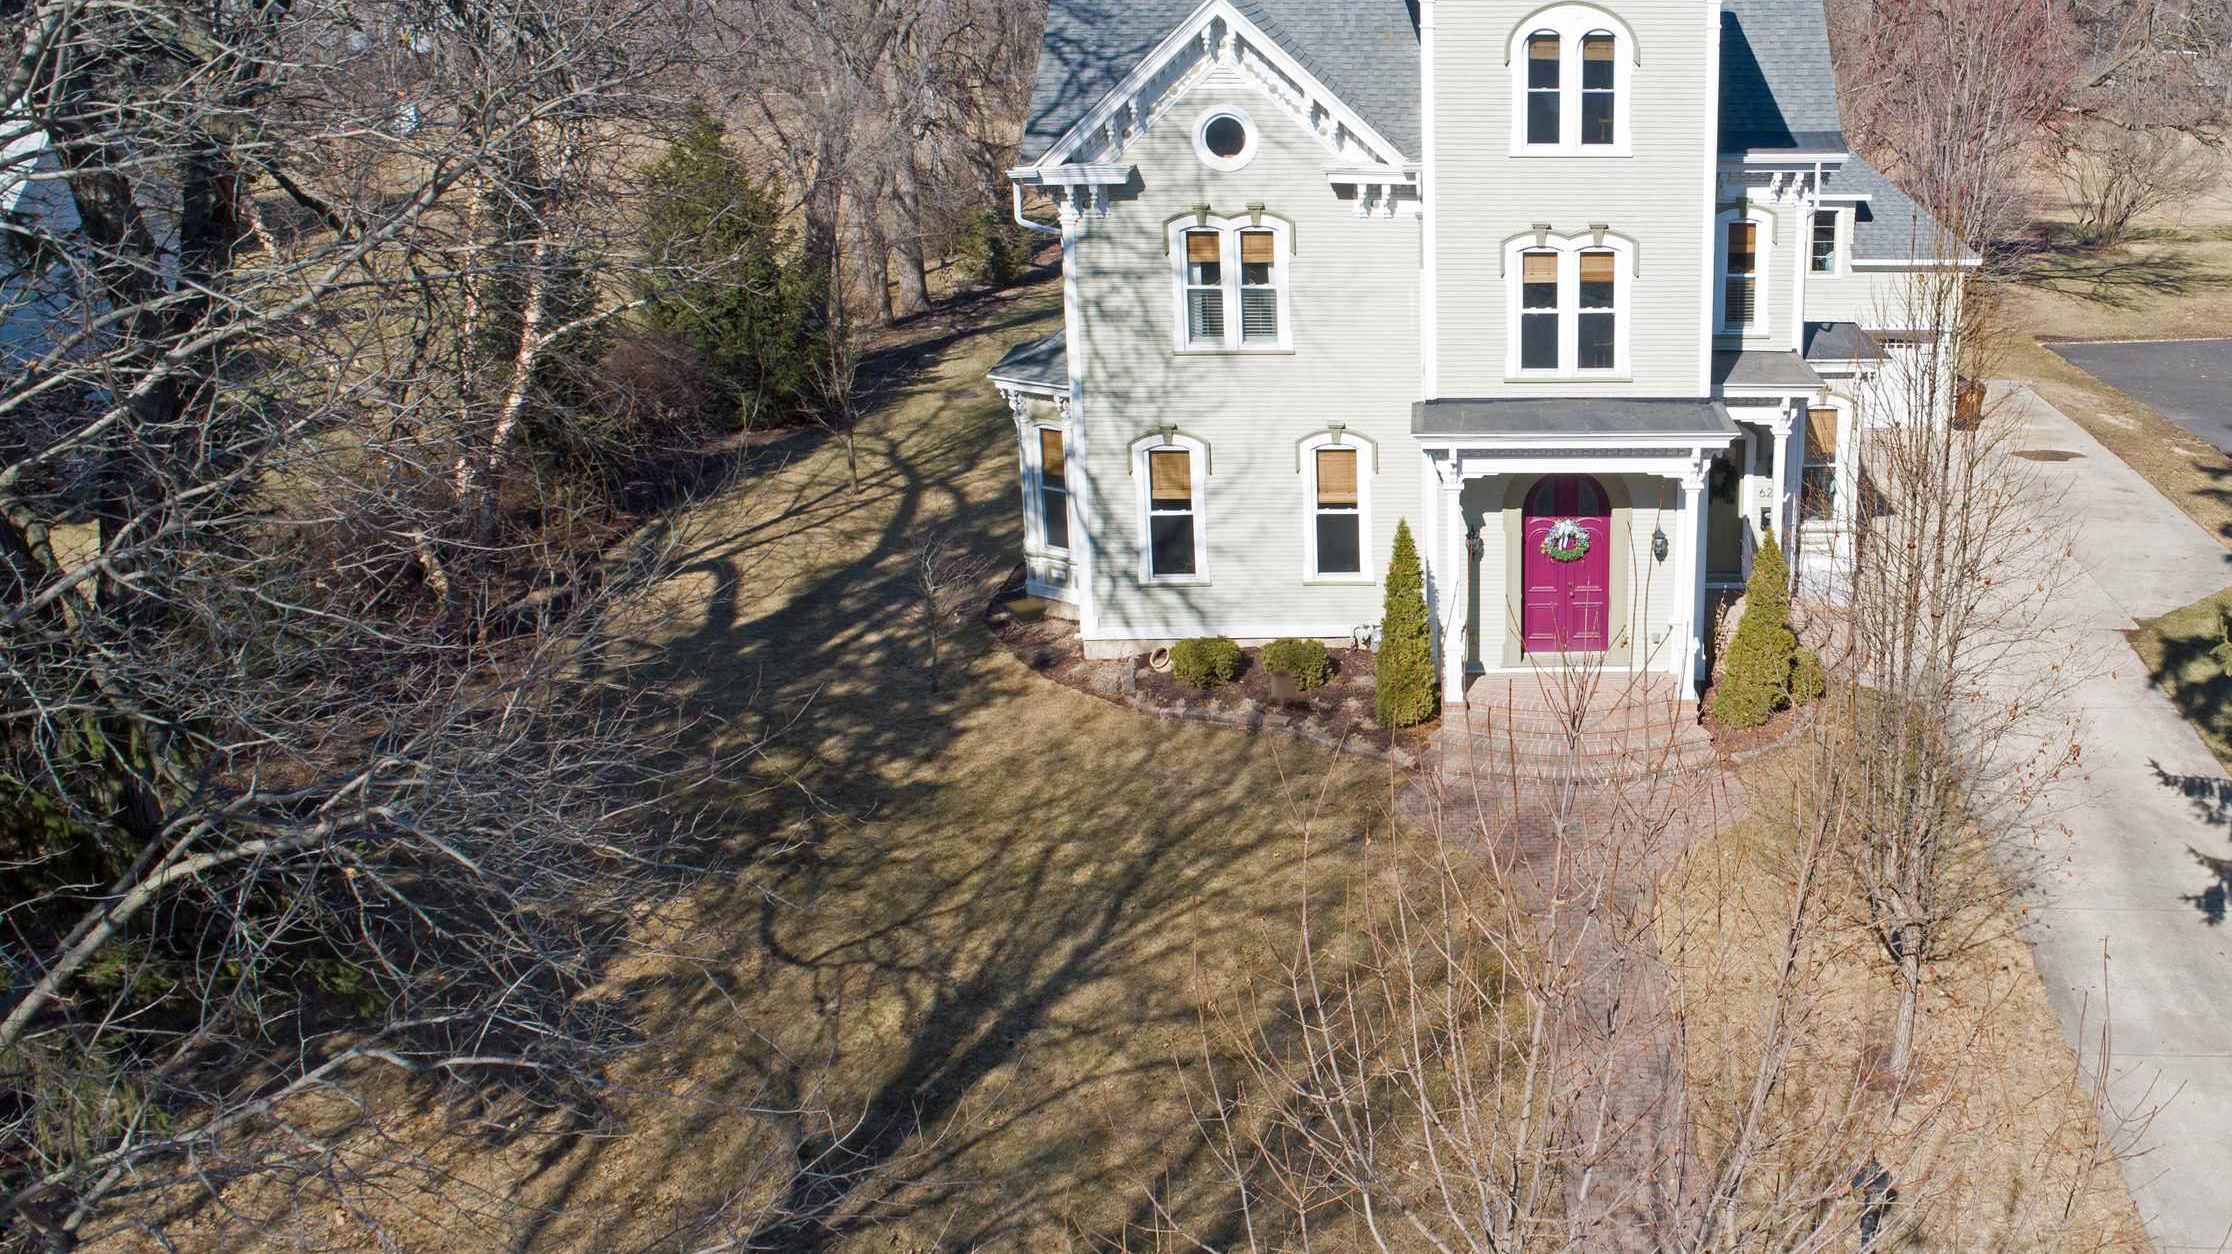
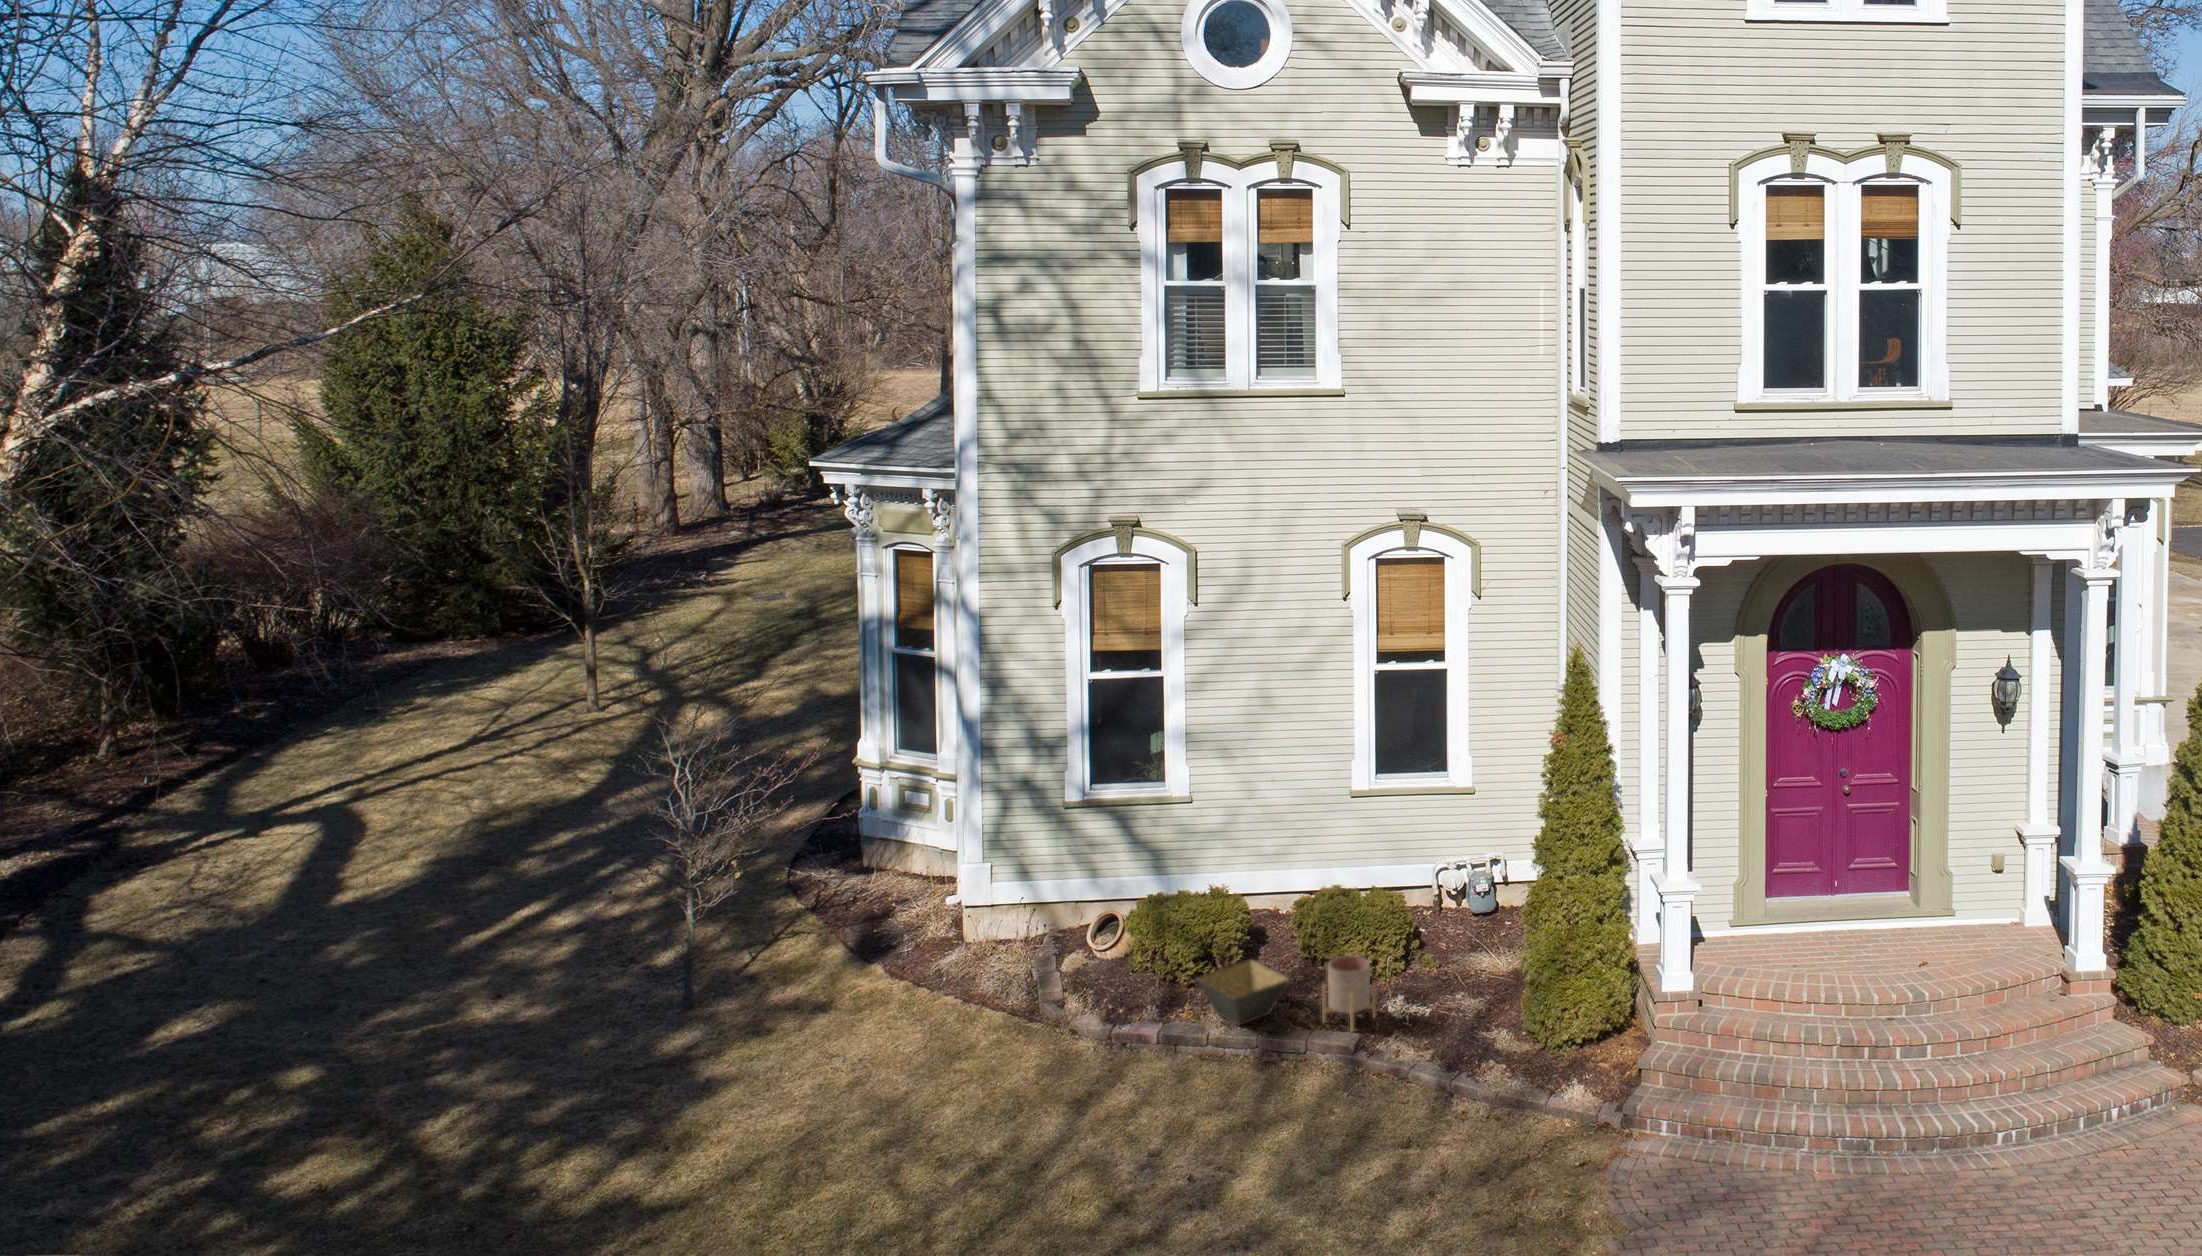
basket: present [1006,598,1048,625] -> present [1196,959,1290,1025]

